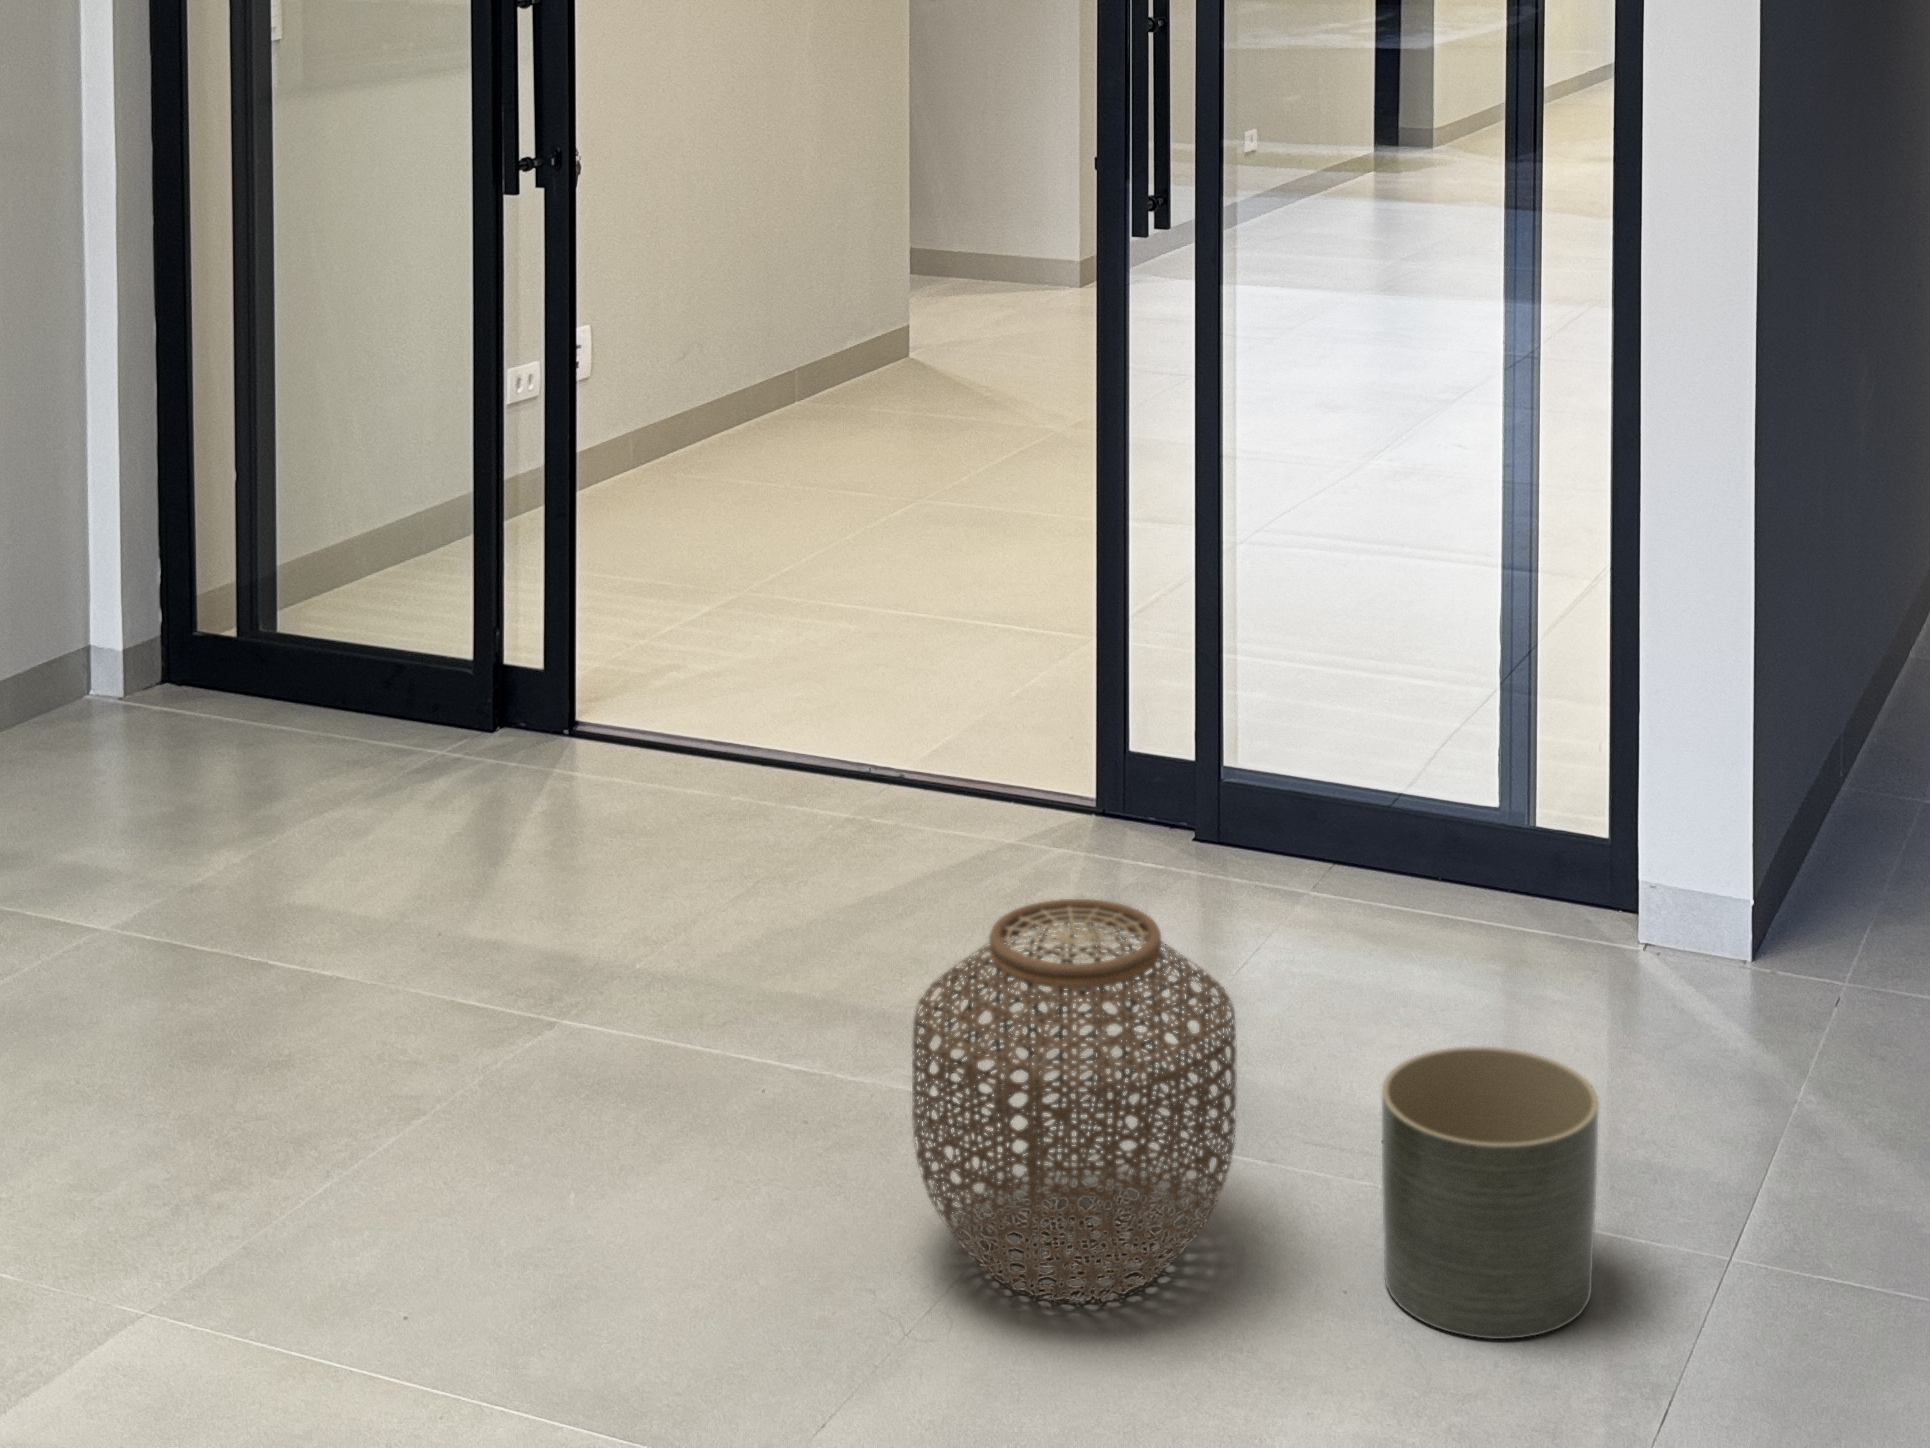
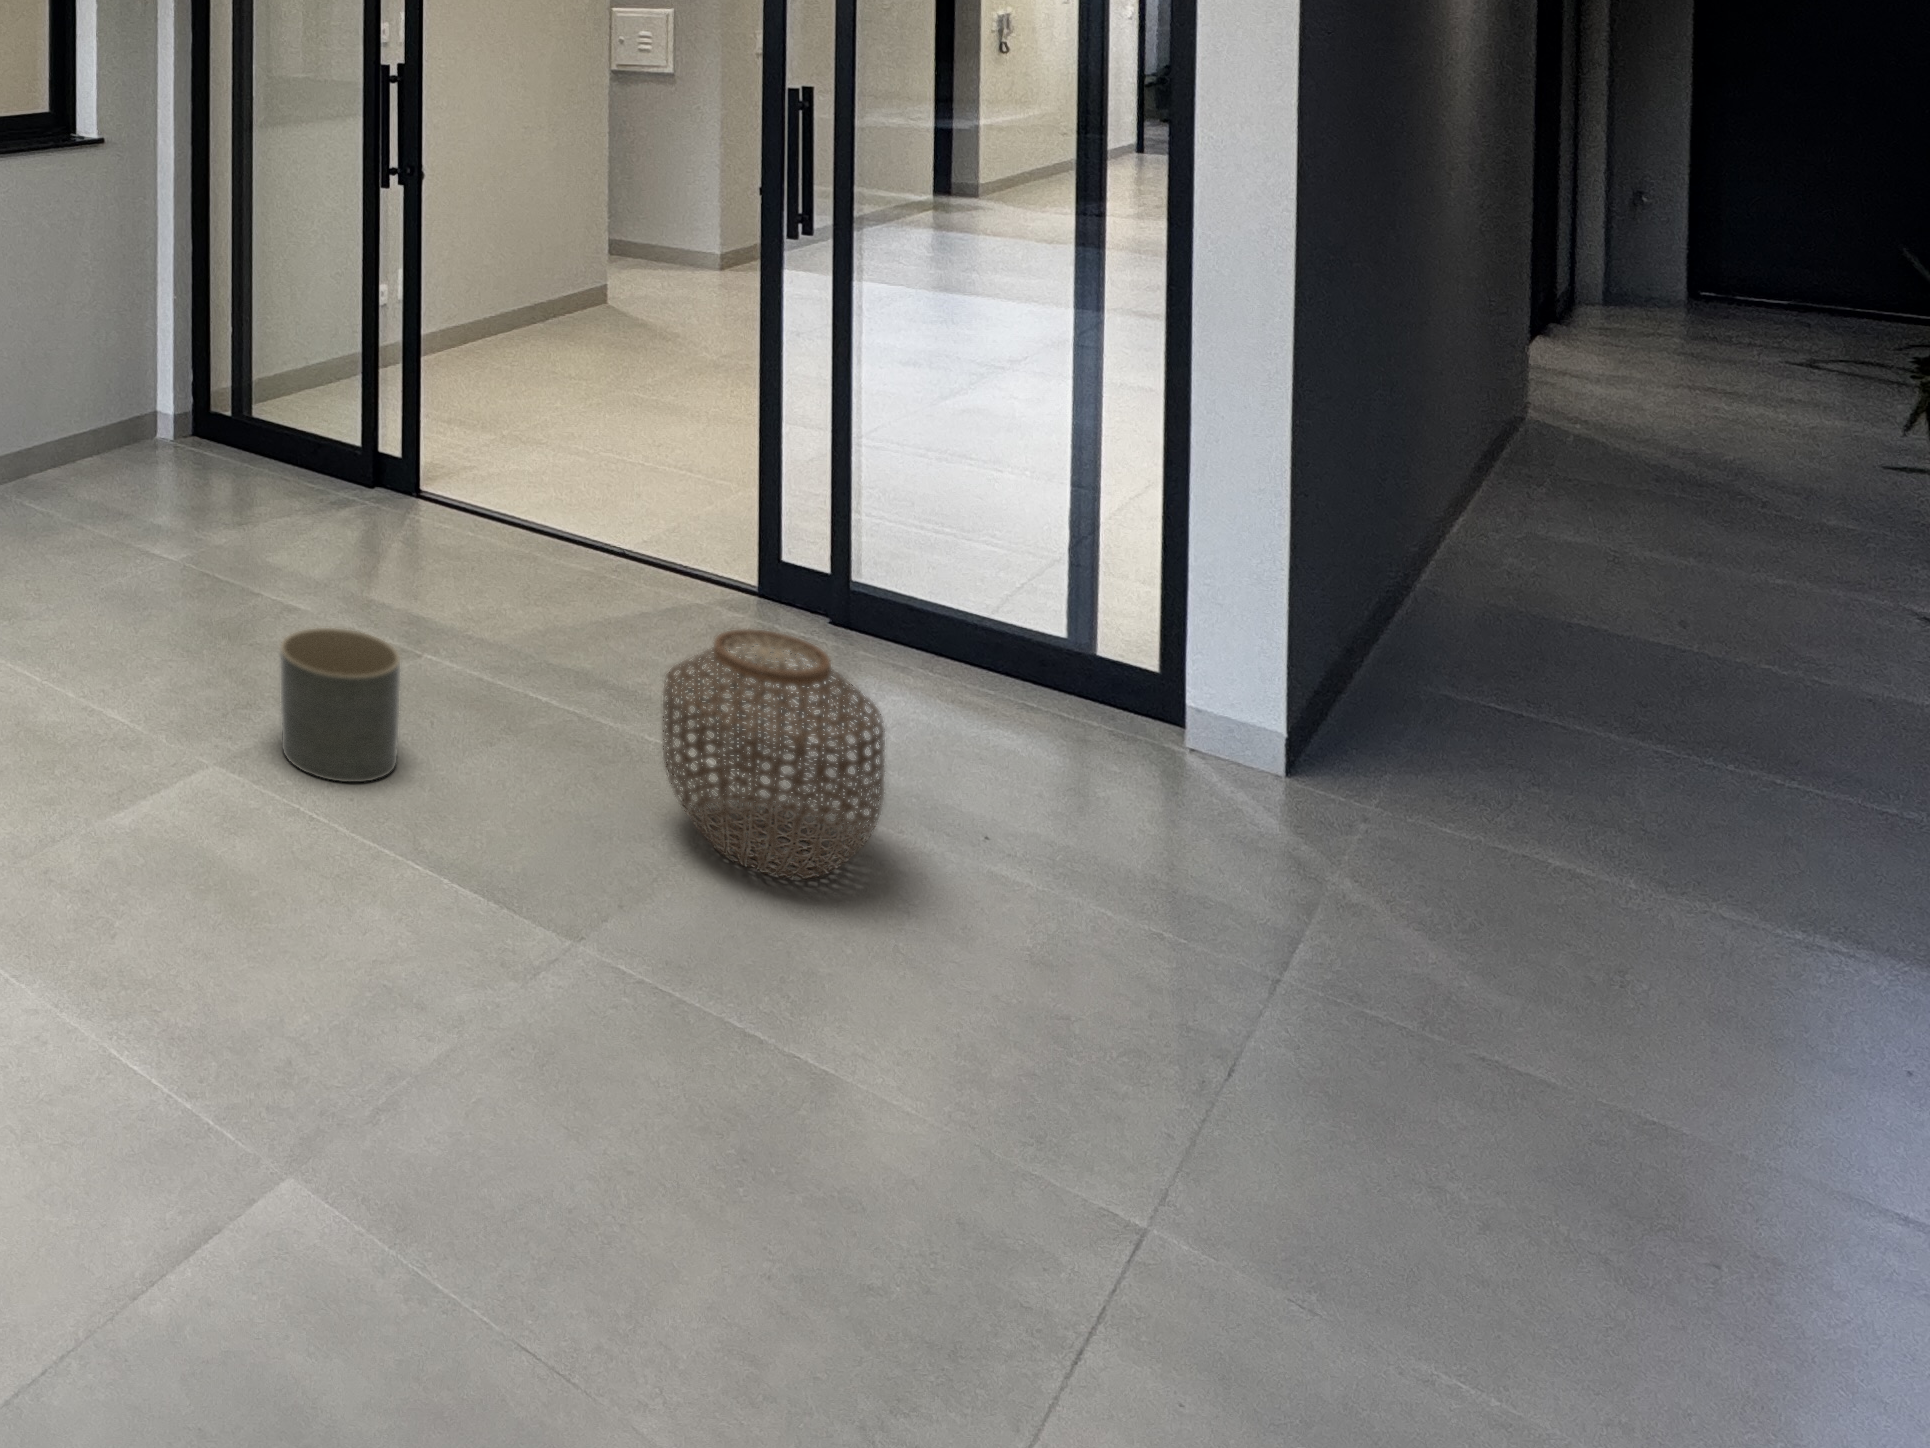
planter: present [1382,1047,1599,1339] -> present [280,628,400,782]

